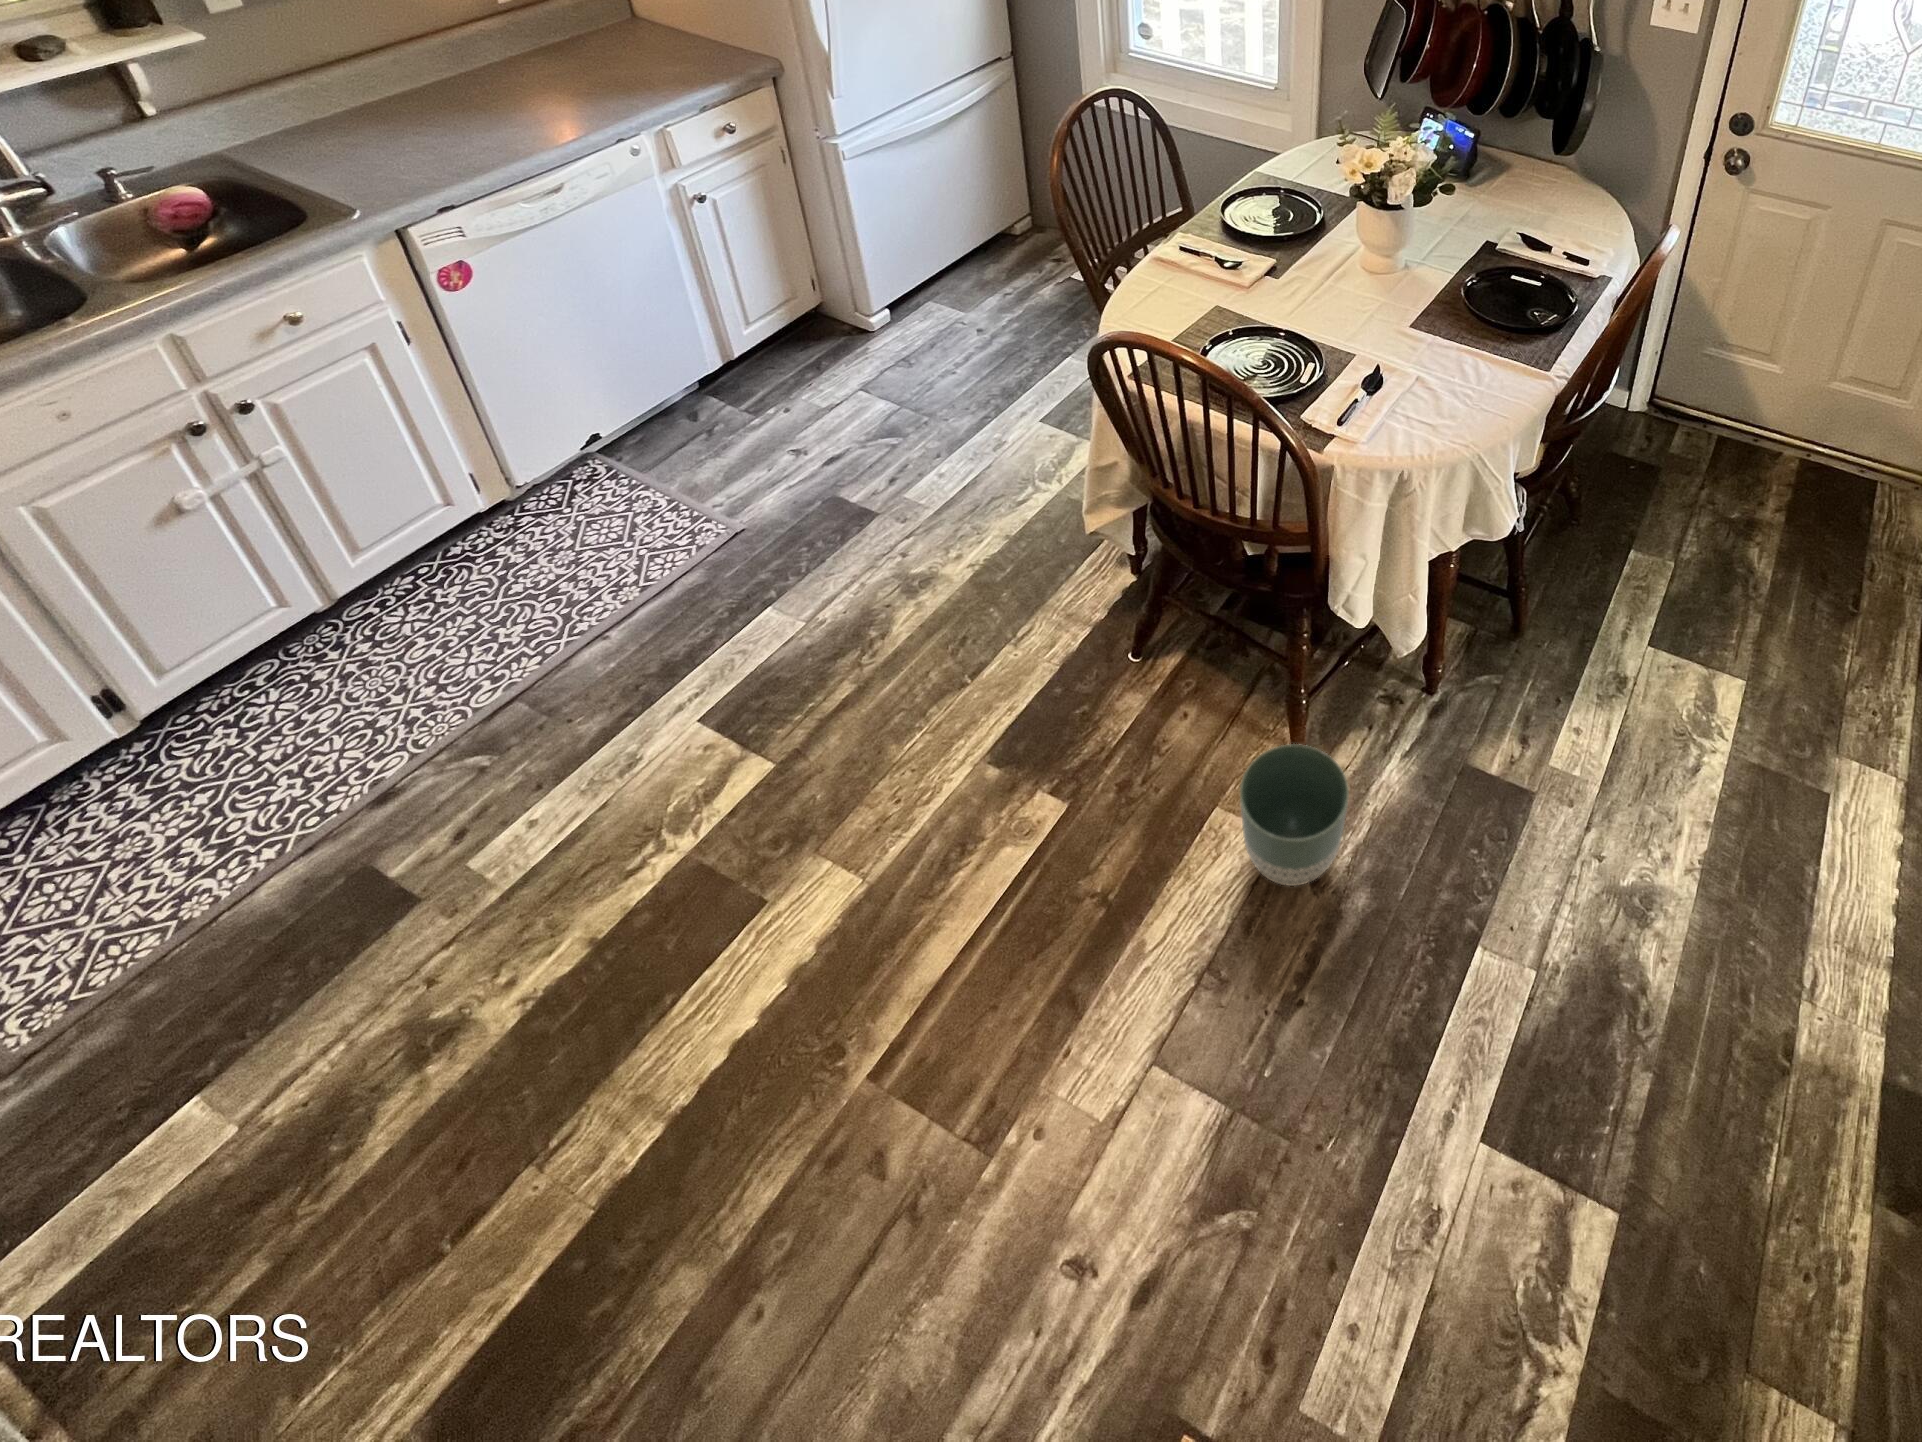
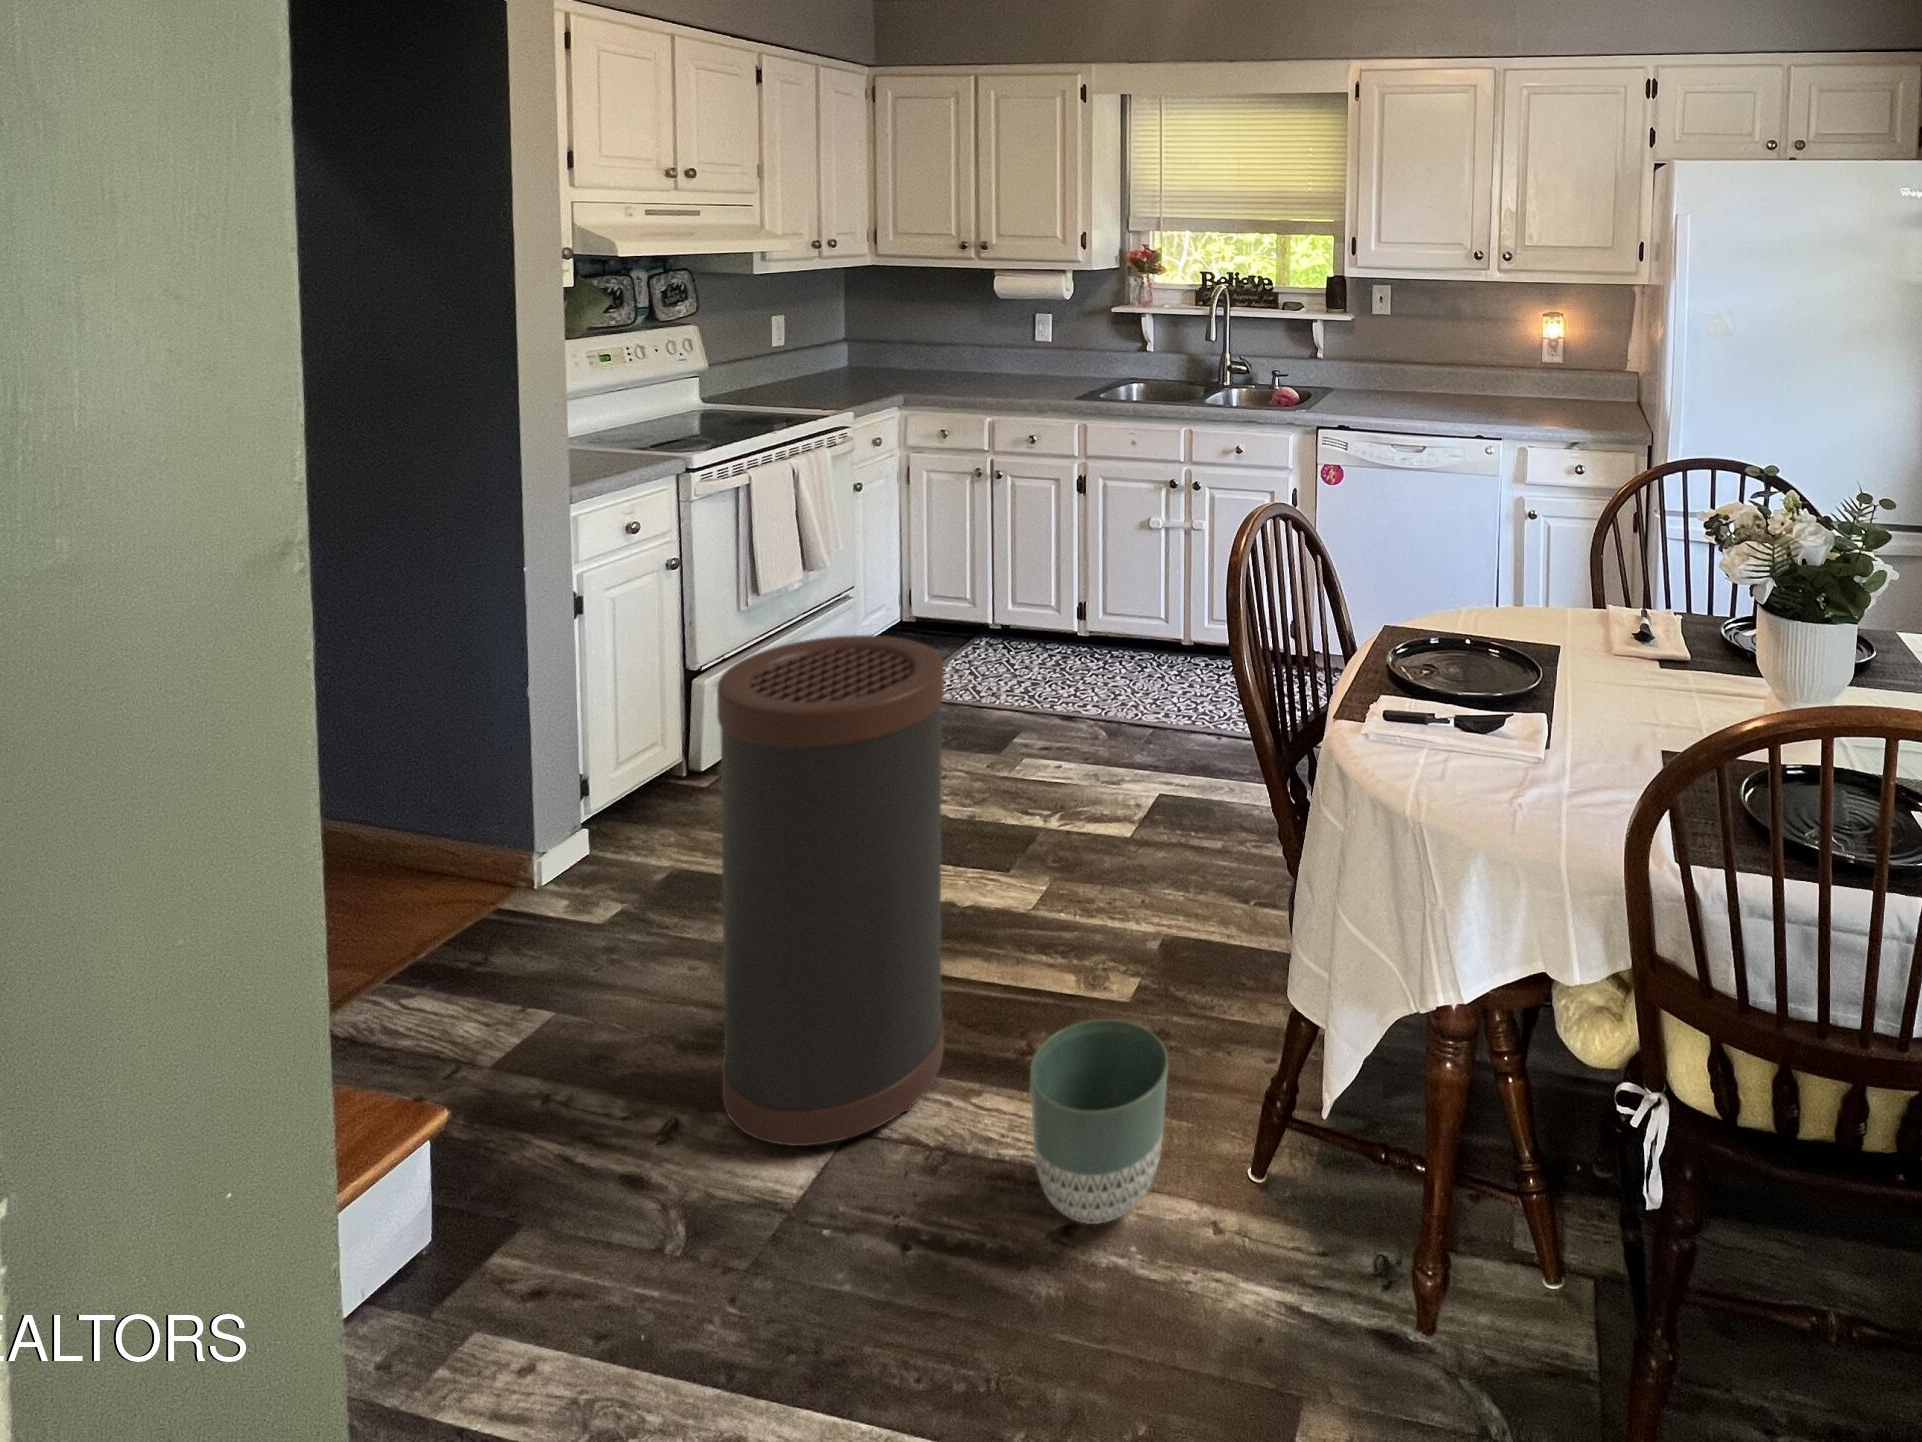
trash can: none [883,722,1172,1206] -> present [717,635,944,1146]

